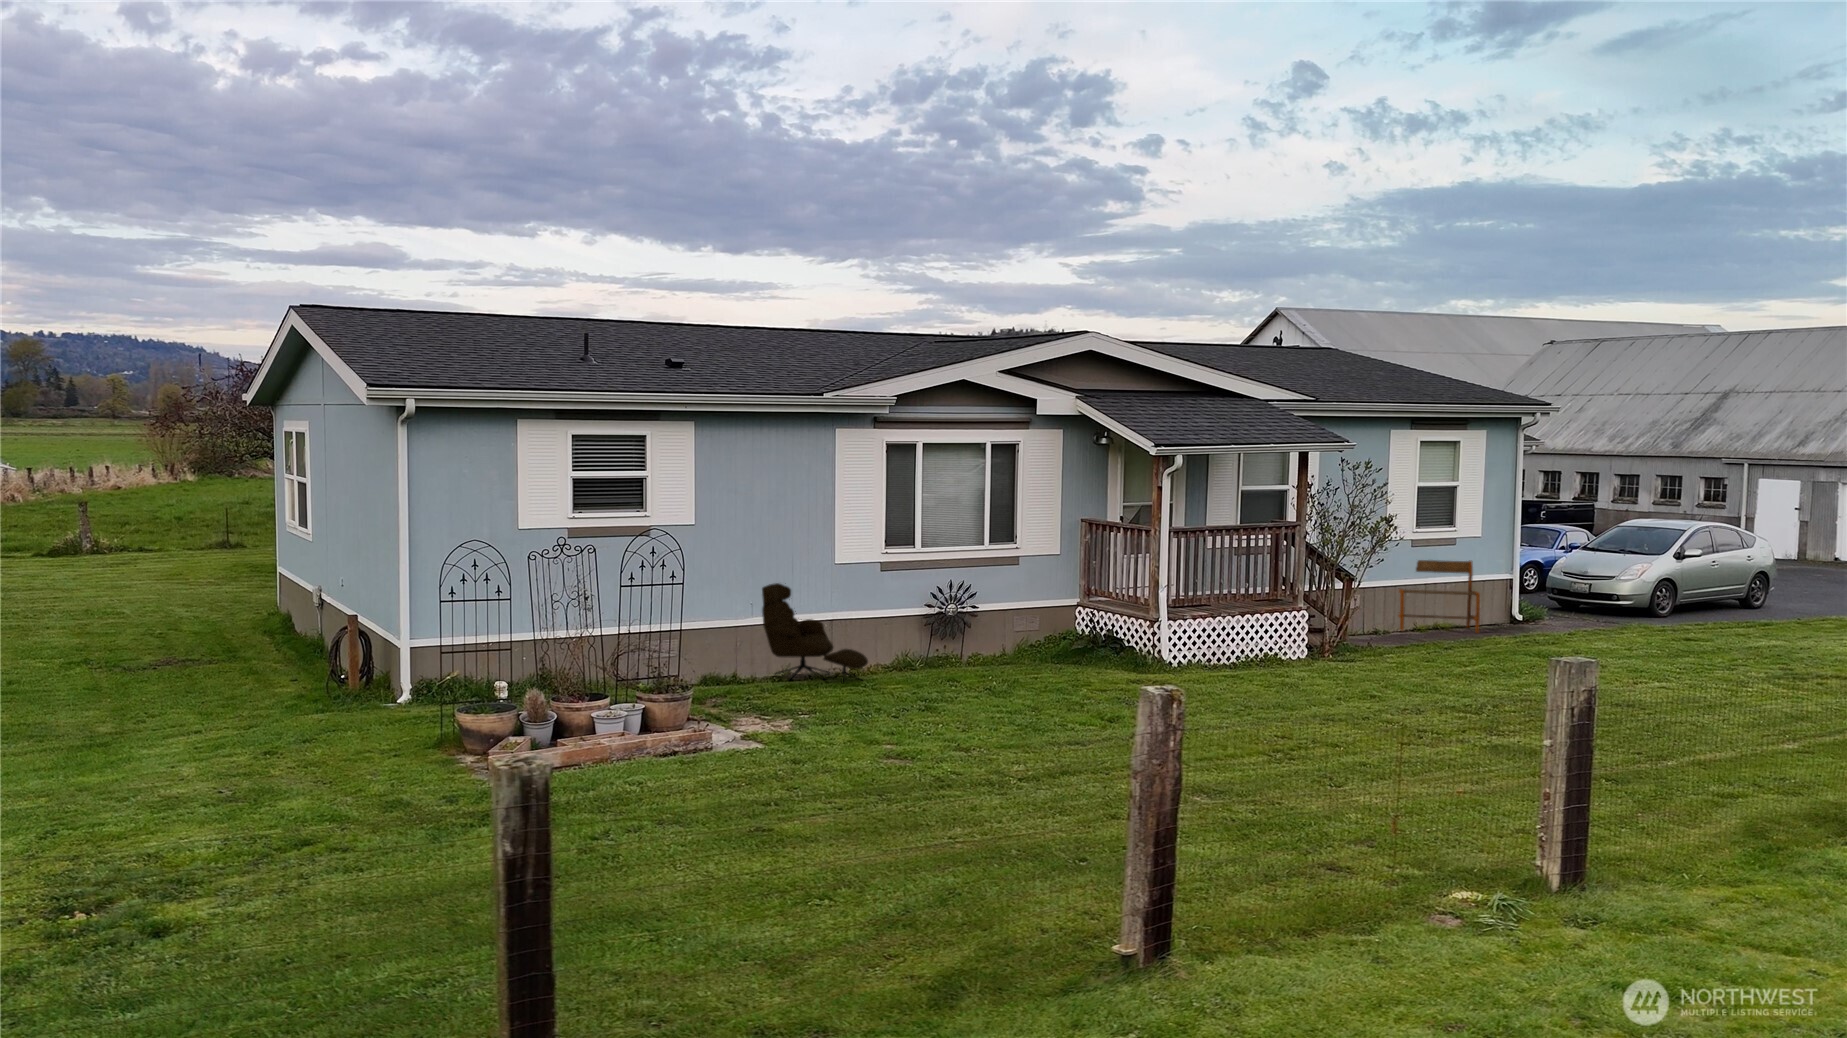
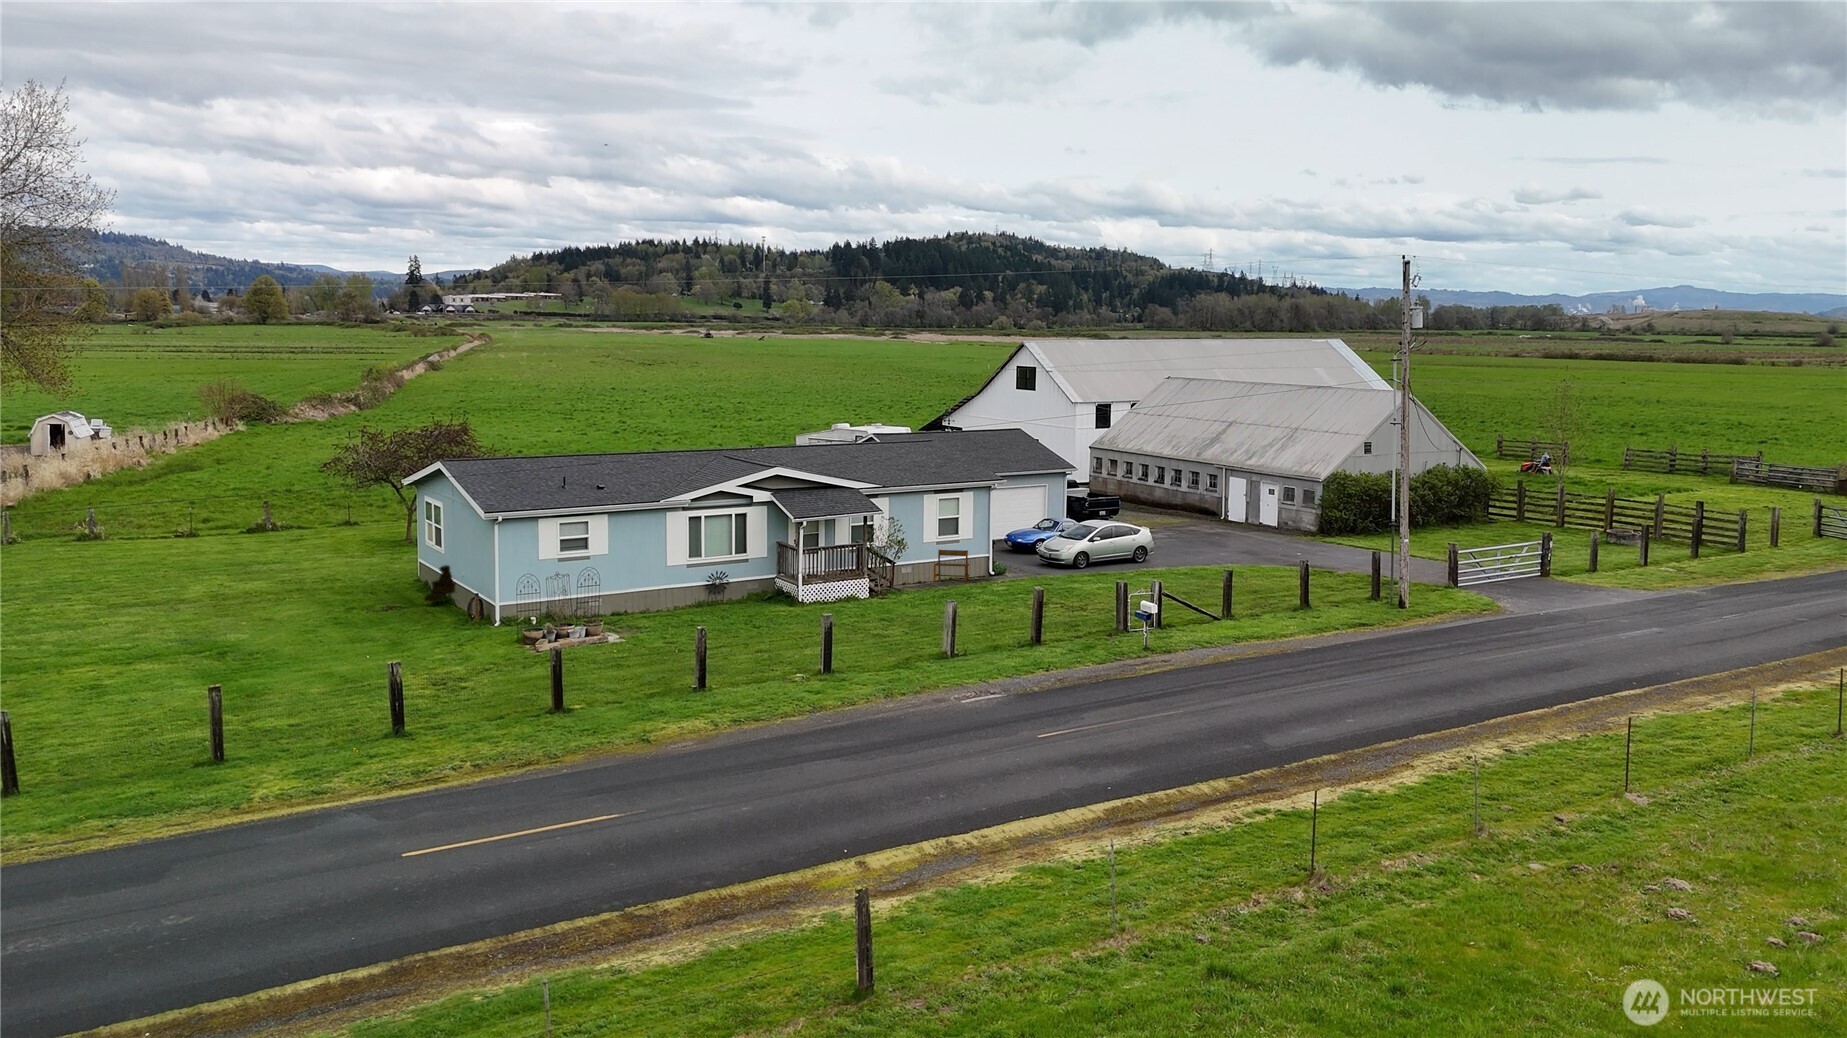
lounge chair: present [762,583,868,683] -> present [424,565,456,604]

